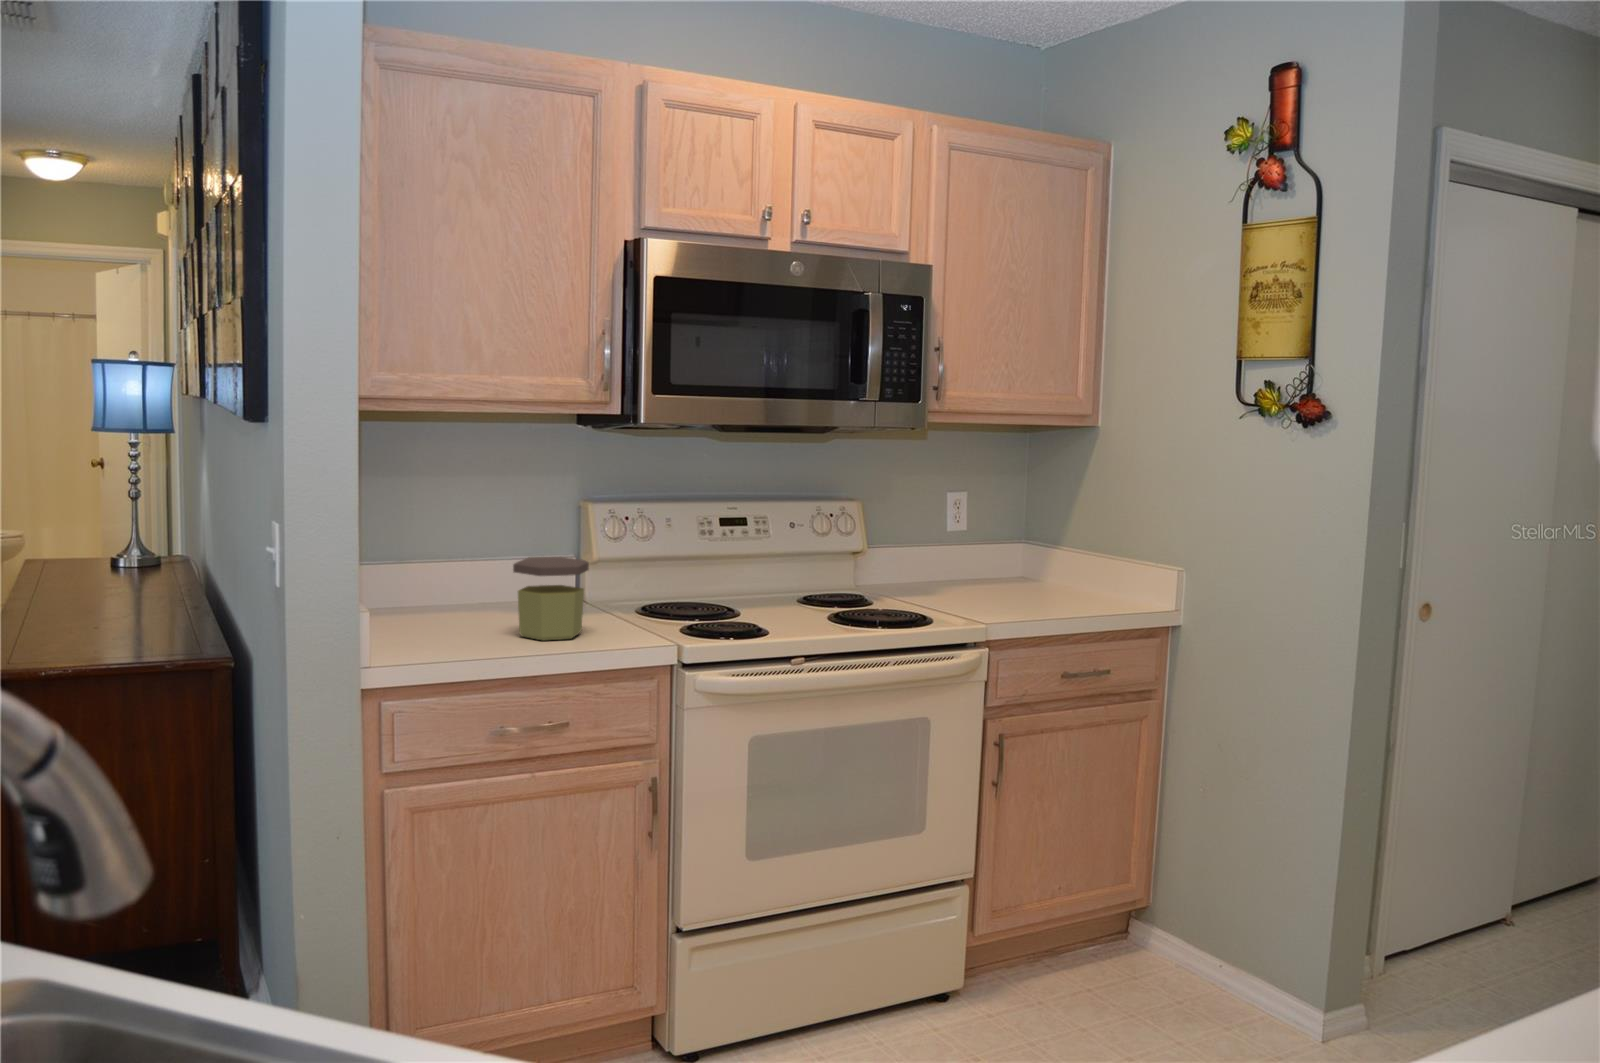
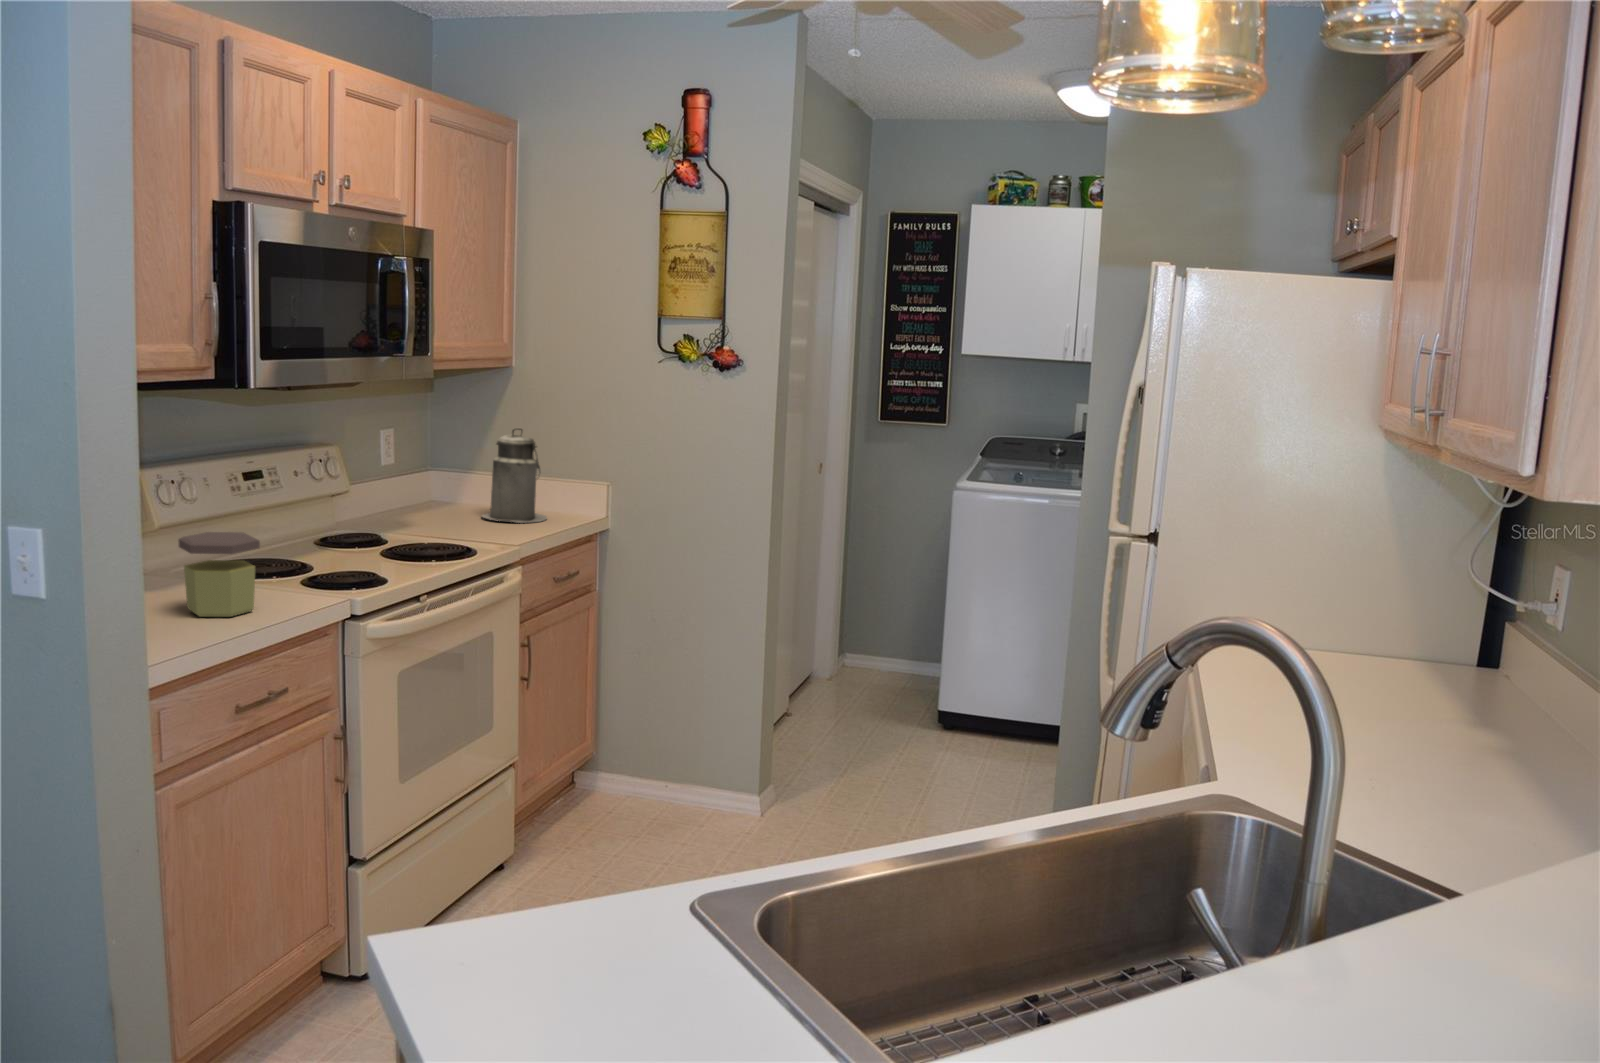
canister: none [1021,495,1097,606] -> present [482,428,547,523]

